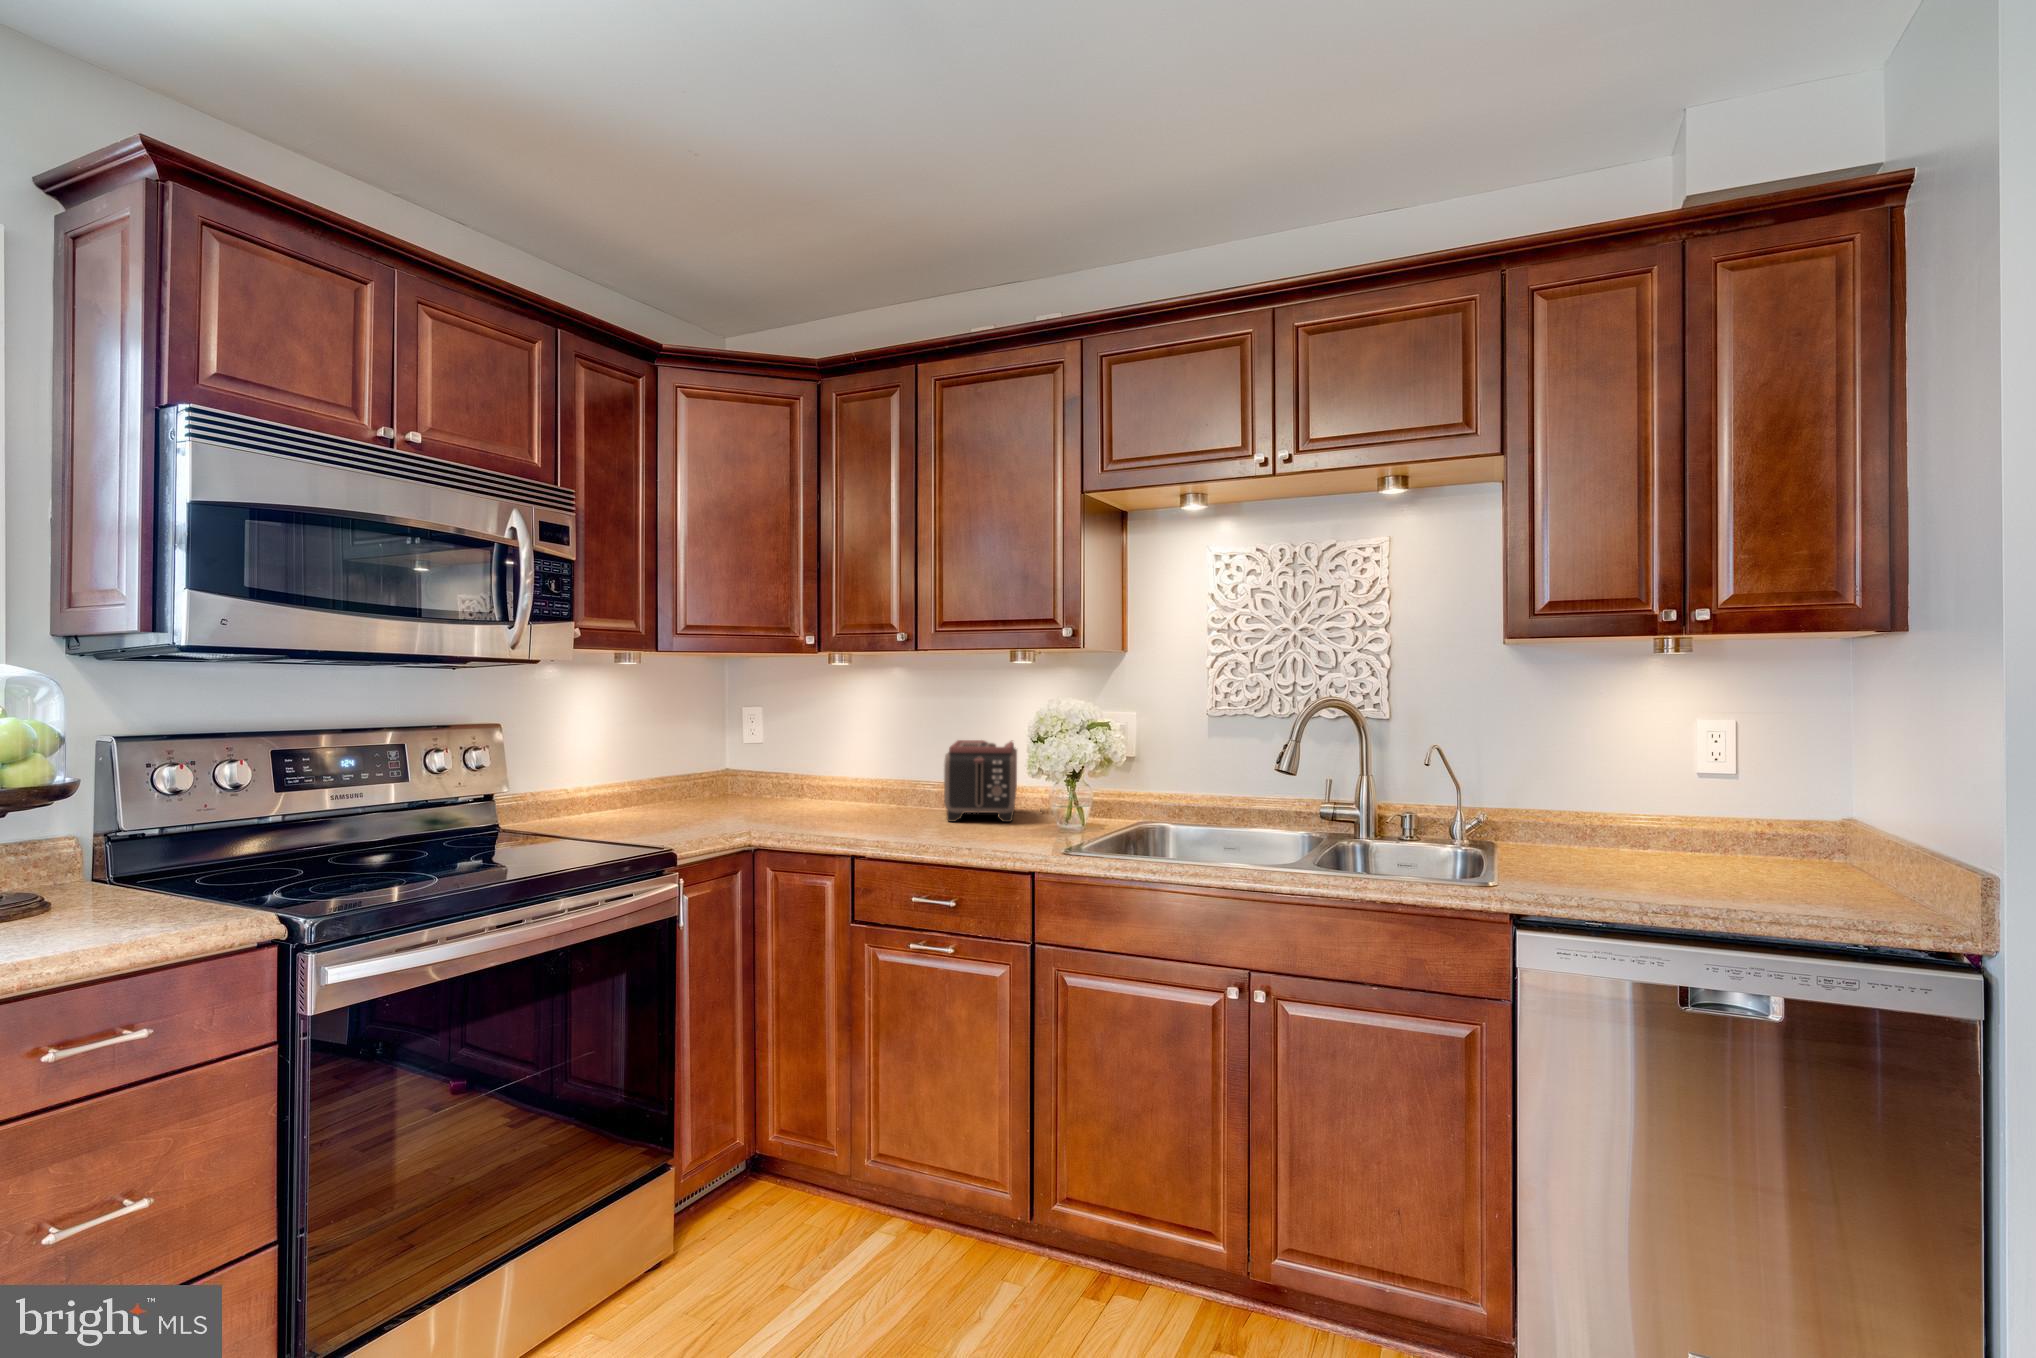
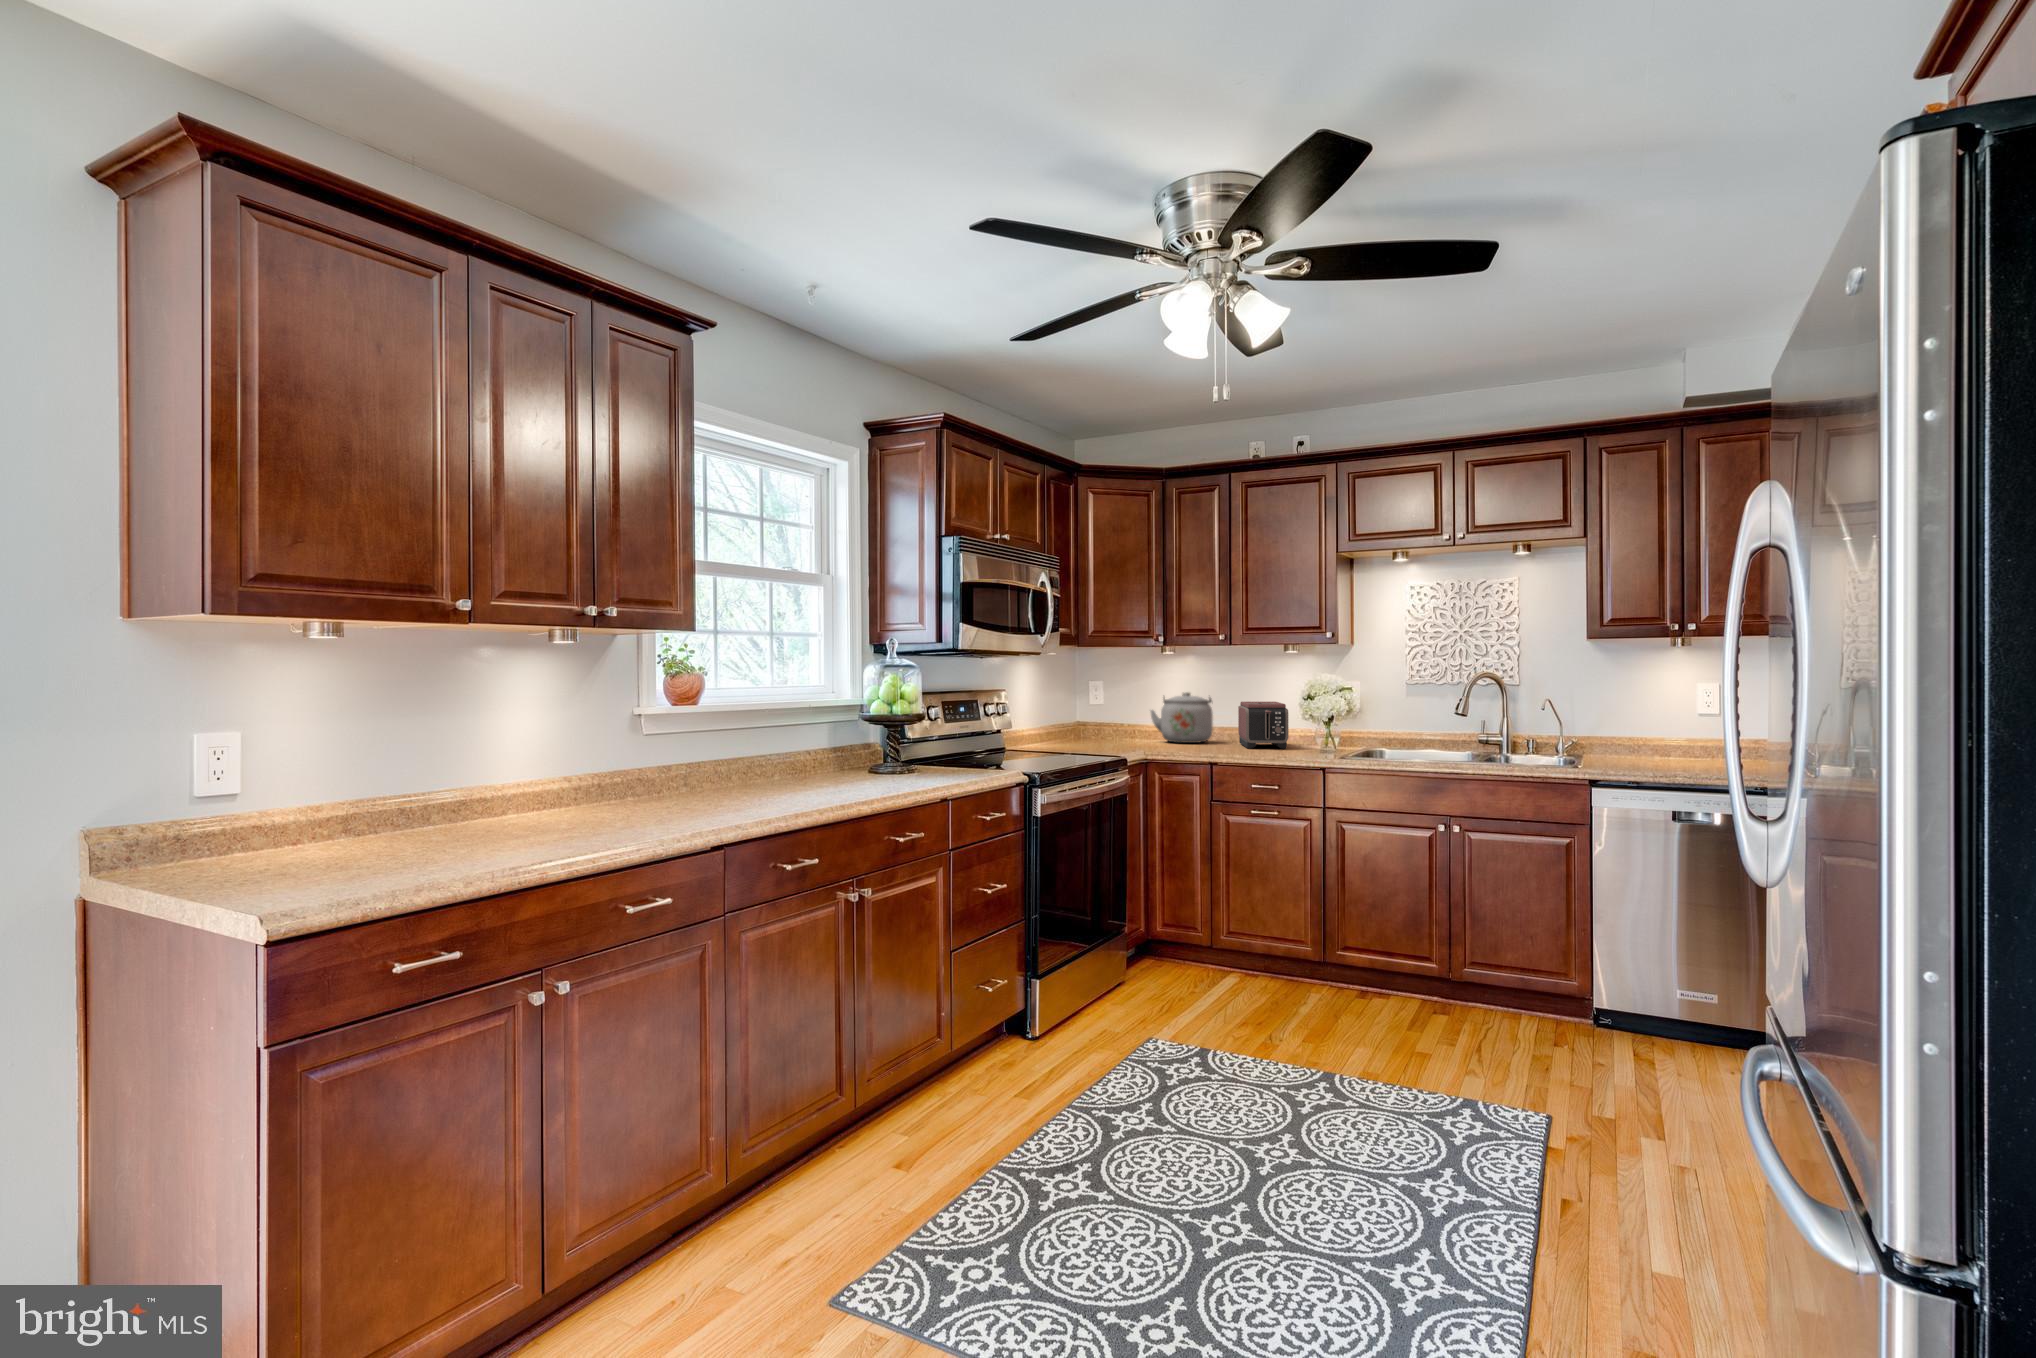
kettle: none [818,723,924,807] -> present [1151,692,1213,743]

